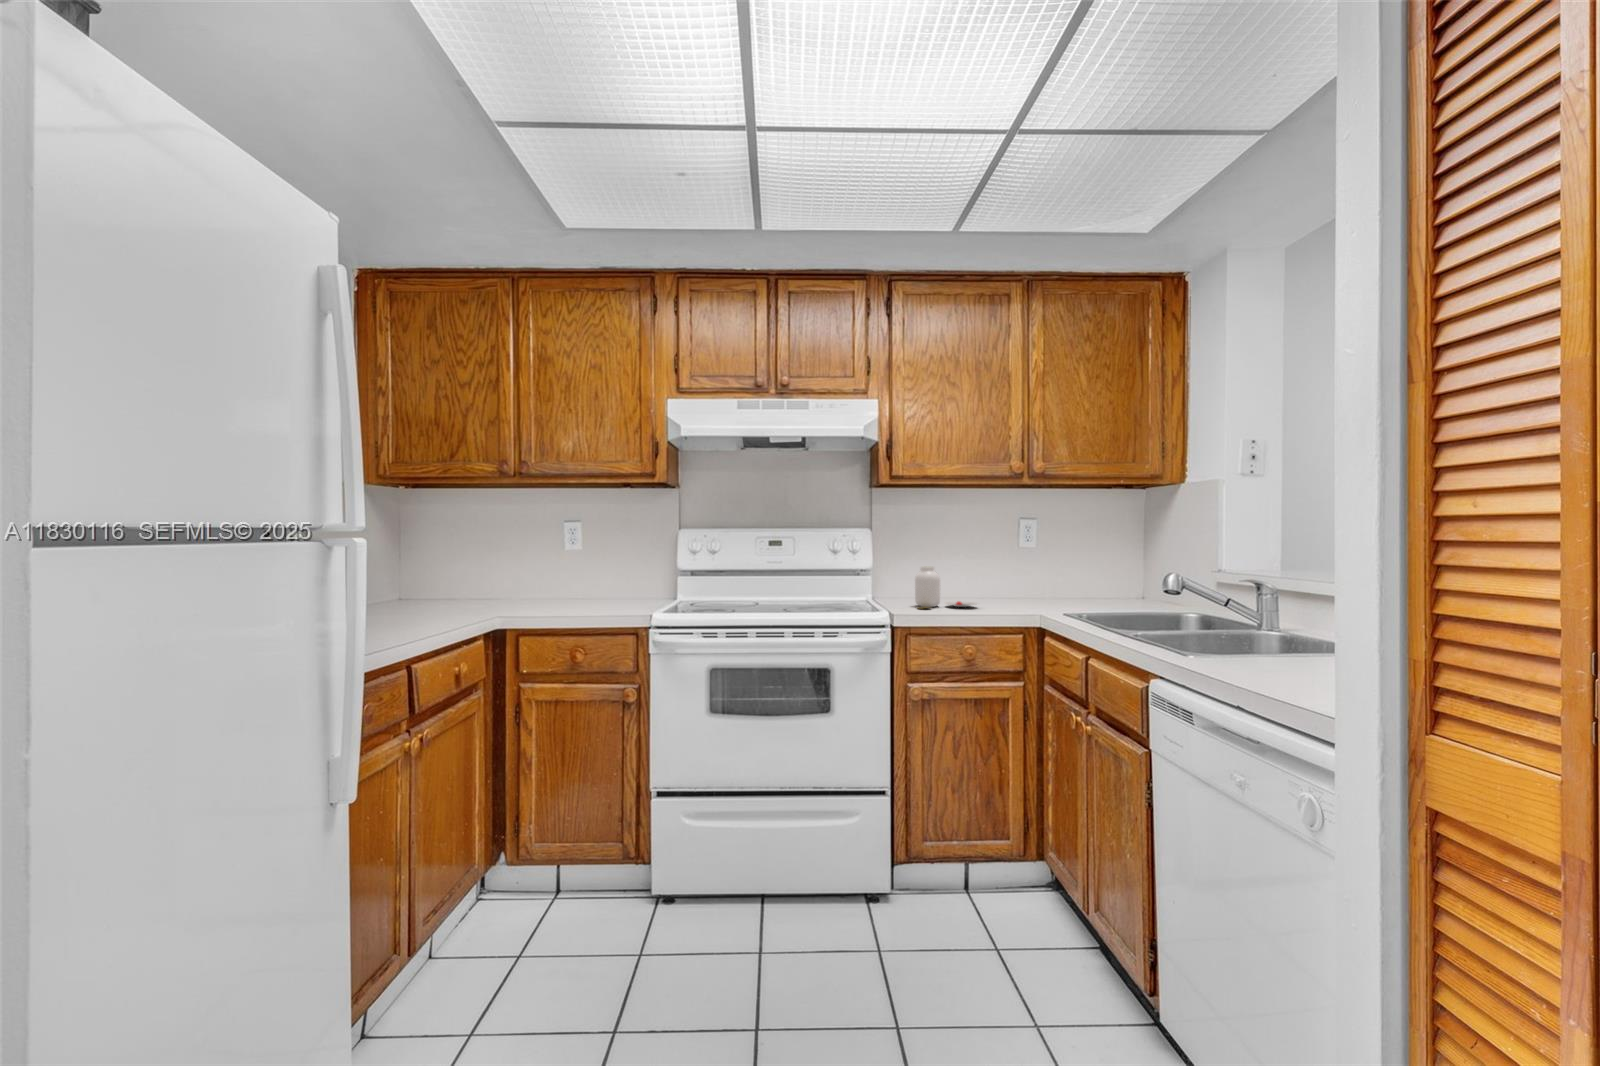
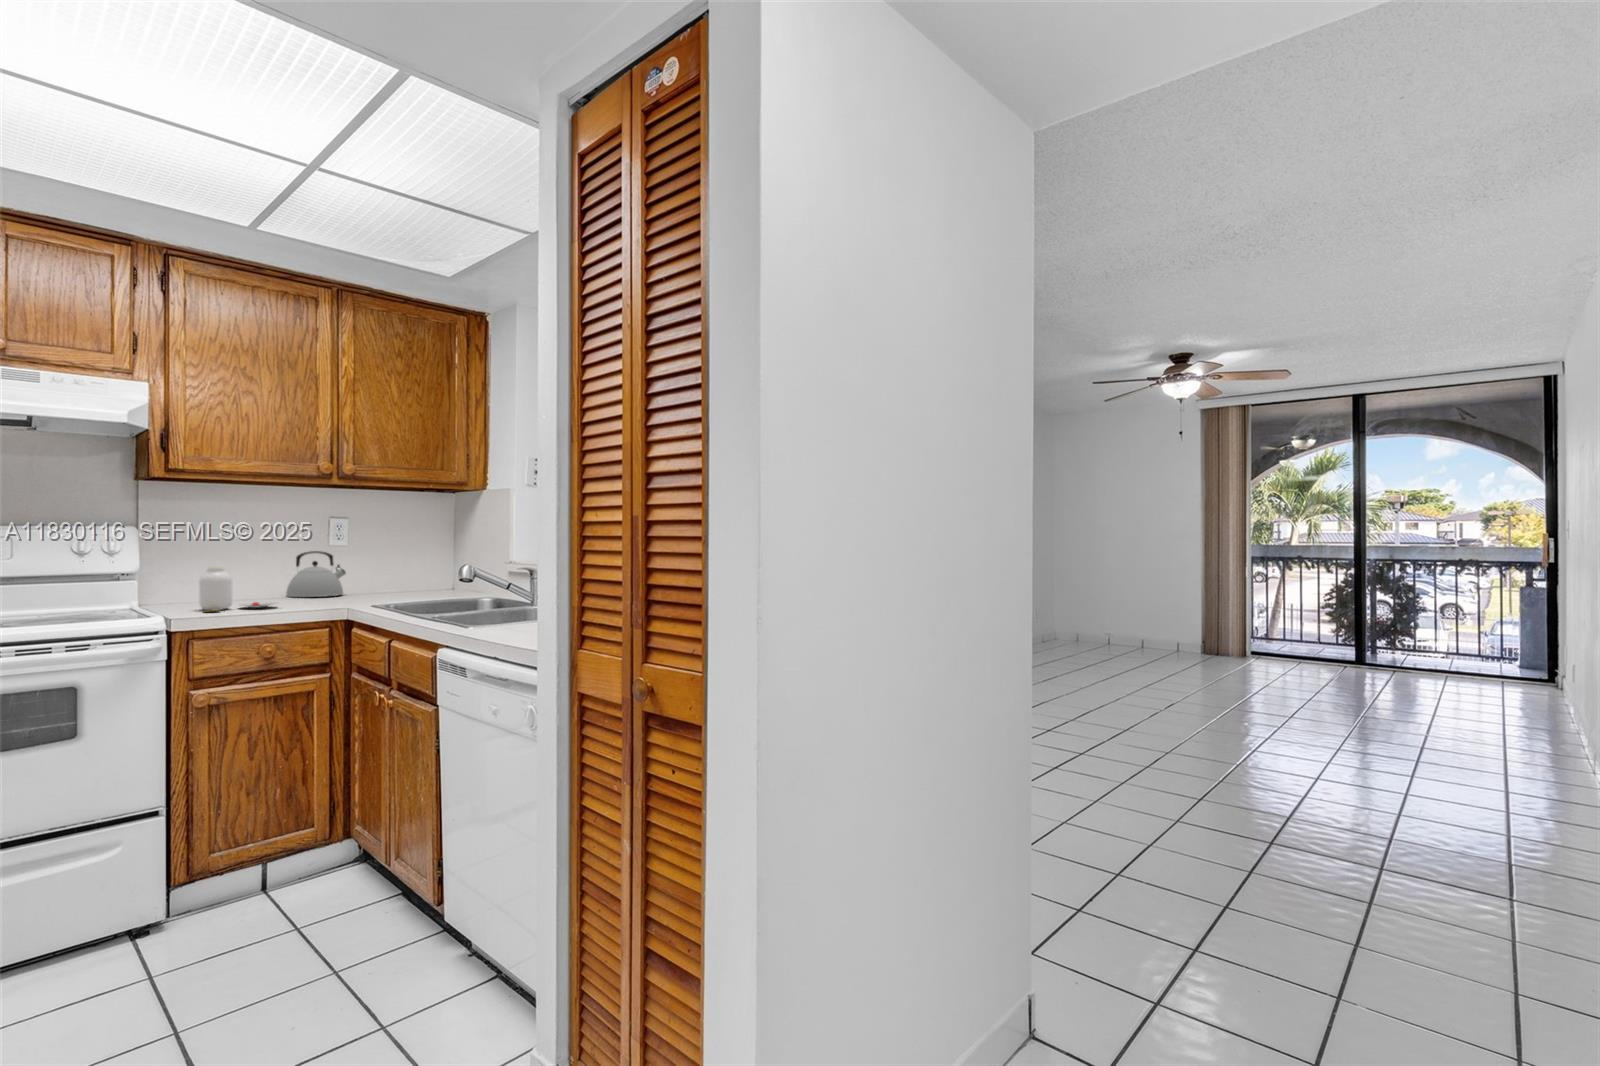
kettle: none [984,553,1037,598] -> present [286,551,346,597]

